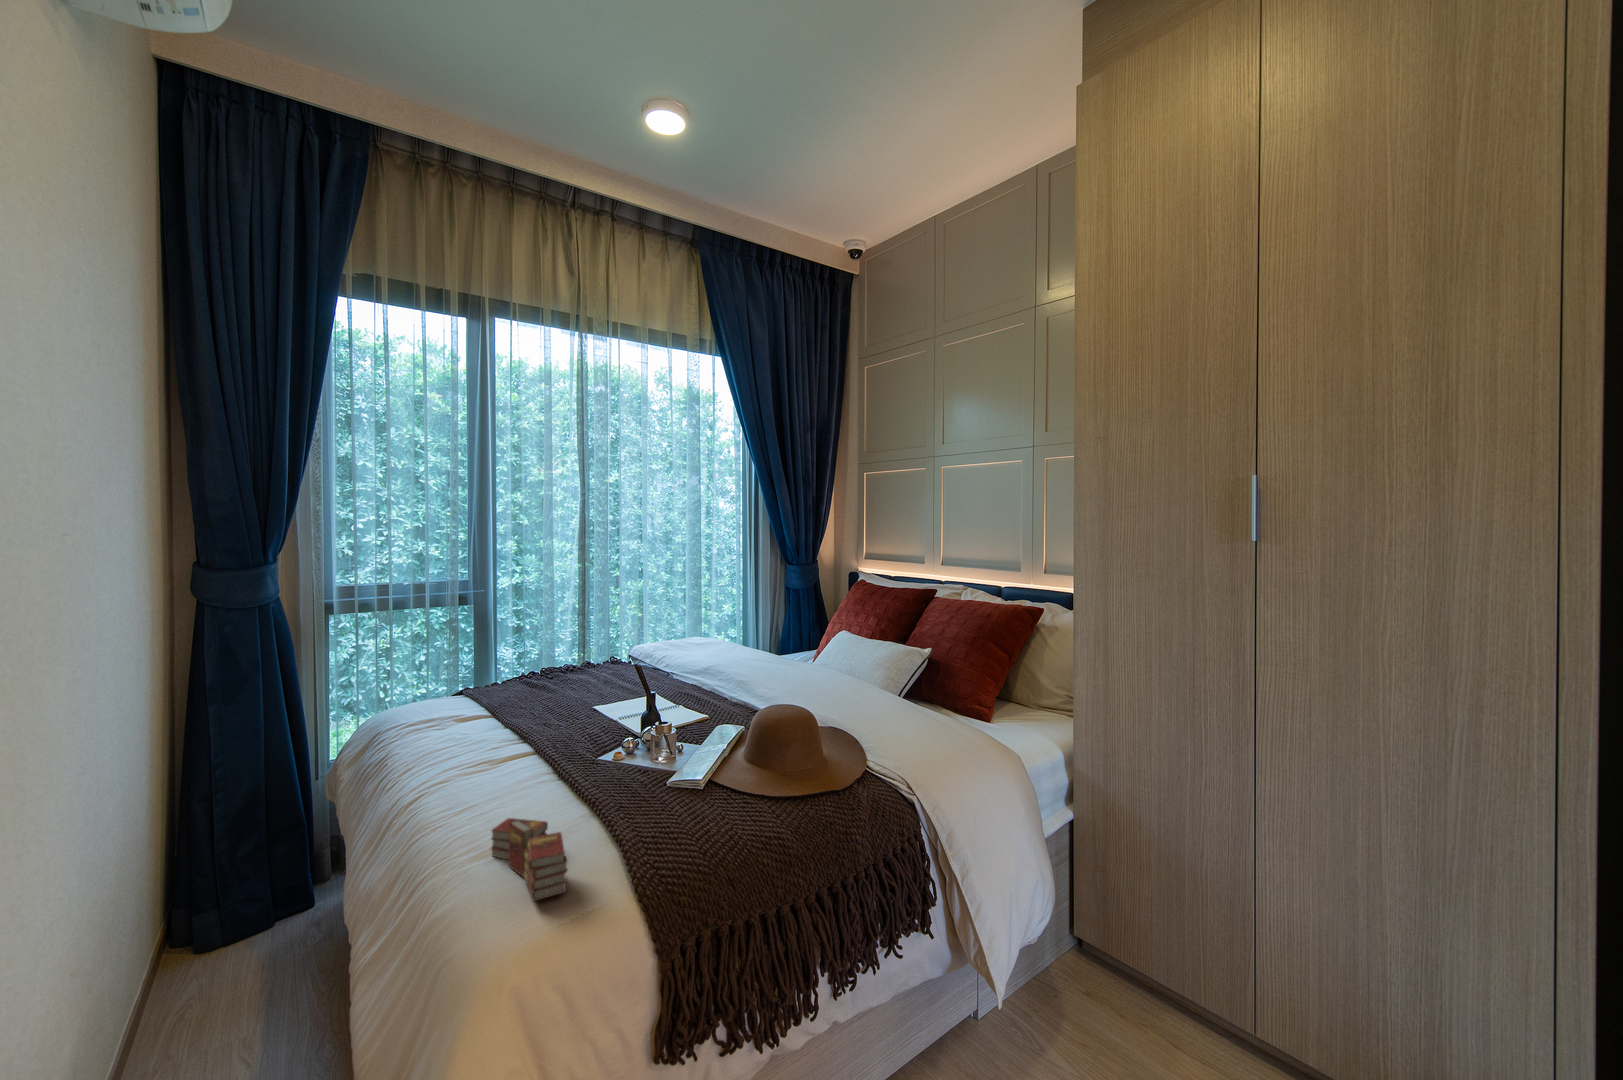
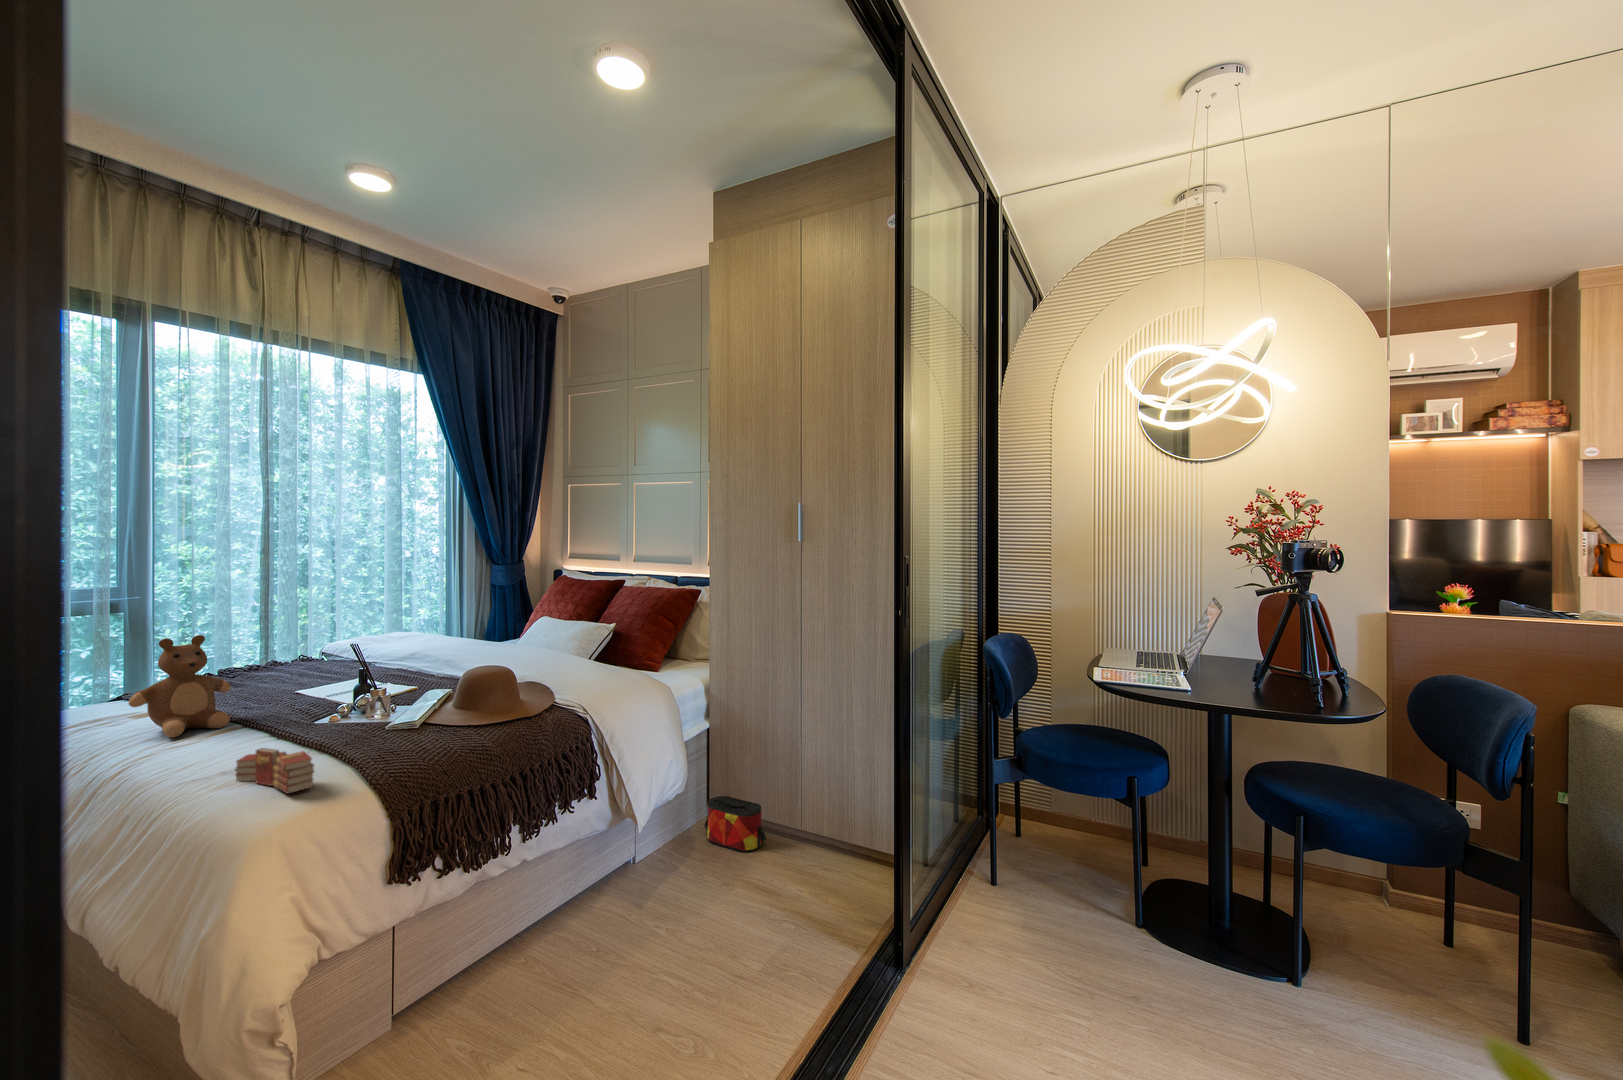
teddy bear: none [428,645,523,765] -> present [129,635,231,737]
bag: none [1069,924,1182,1038] -> present [704,796,766,852]

